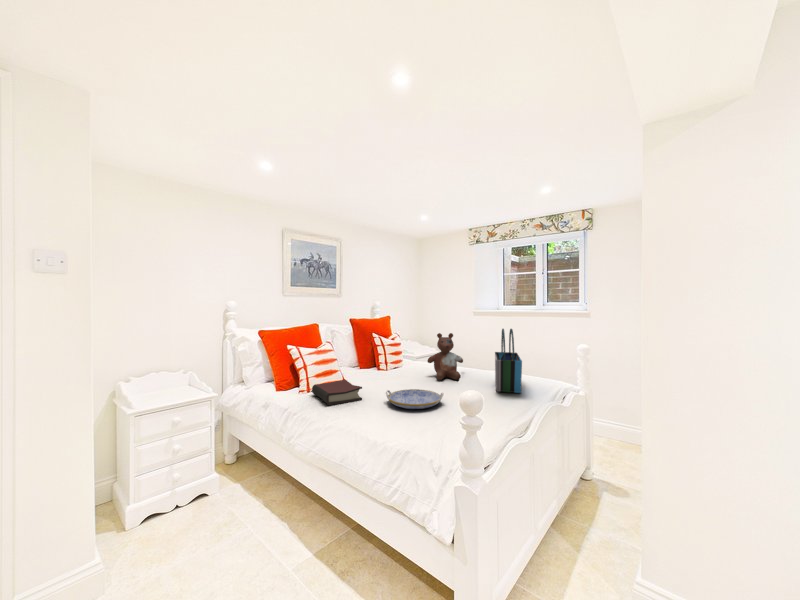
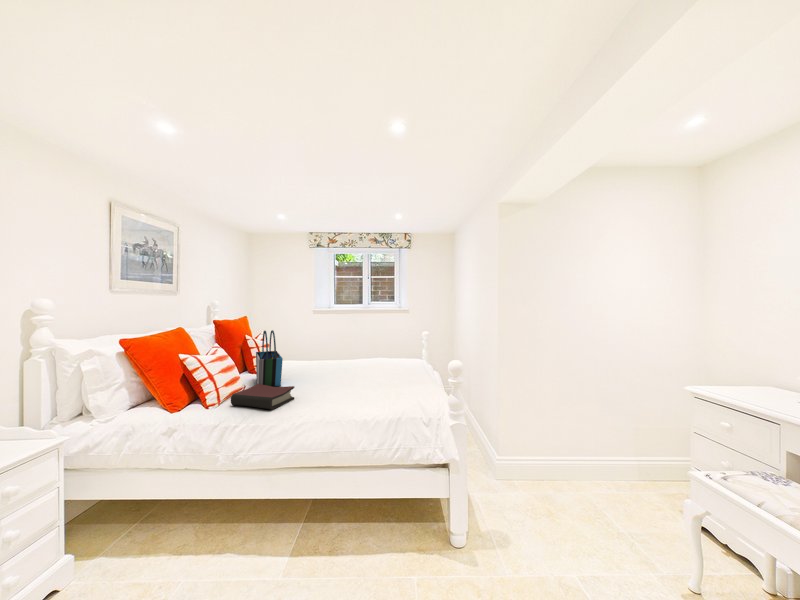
tote bag: present [495,329,522,393] -> present [256,330,283,387]
stuffed bear: present [427,333,463,380] -> none [315,330,348,372]
serving tray: present [386,389,444,409] -> none [319,379,369,396]

